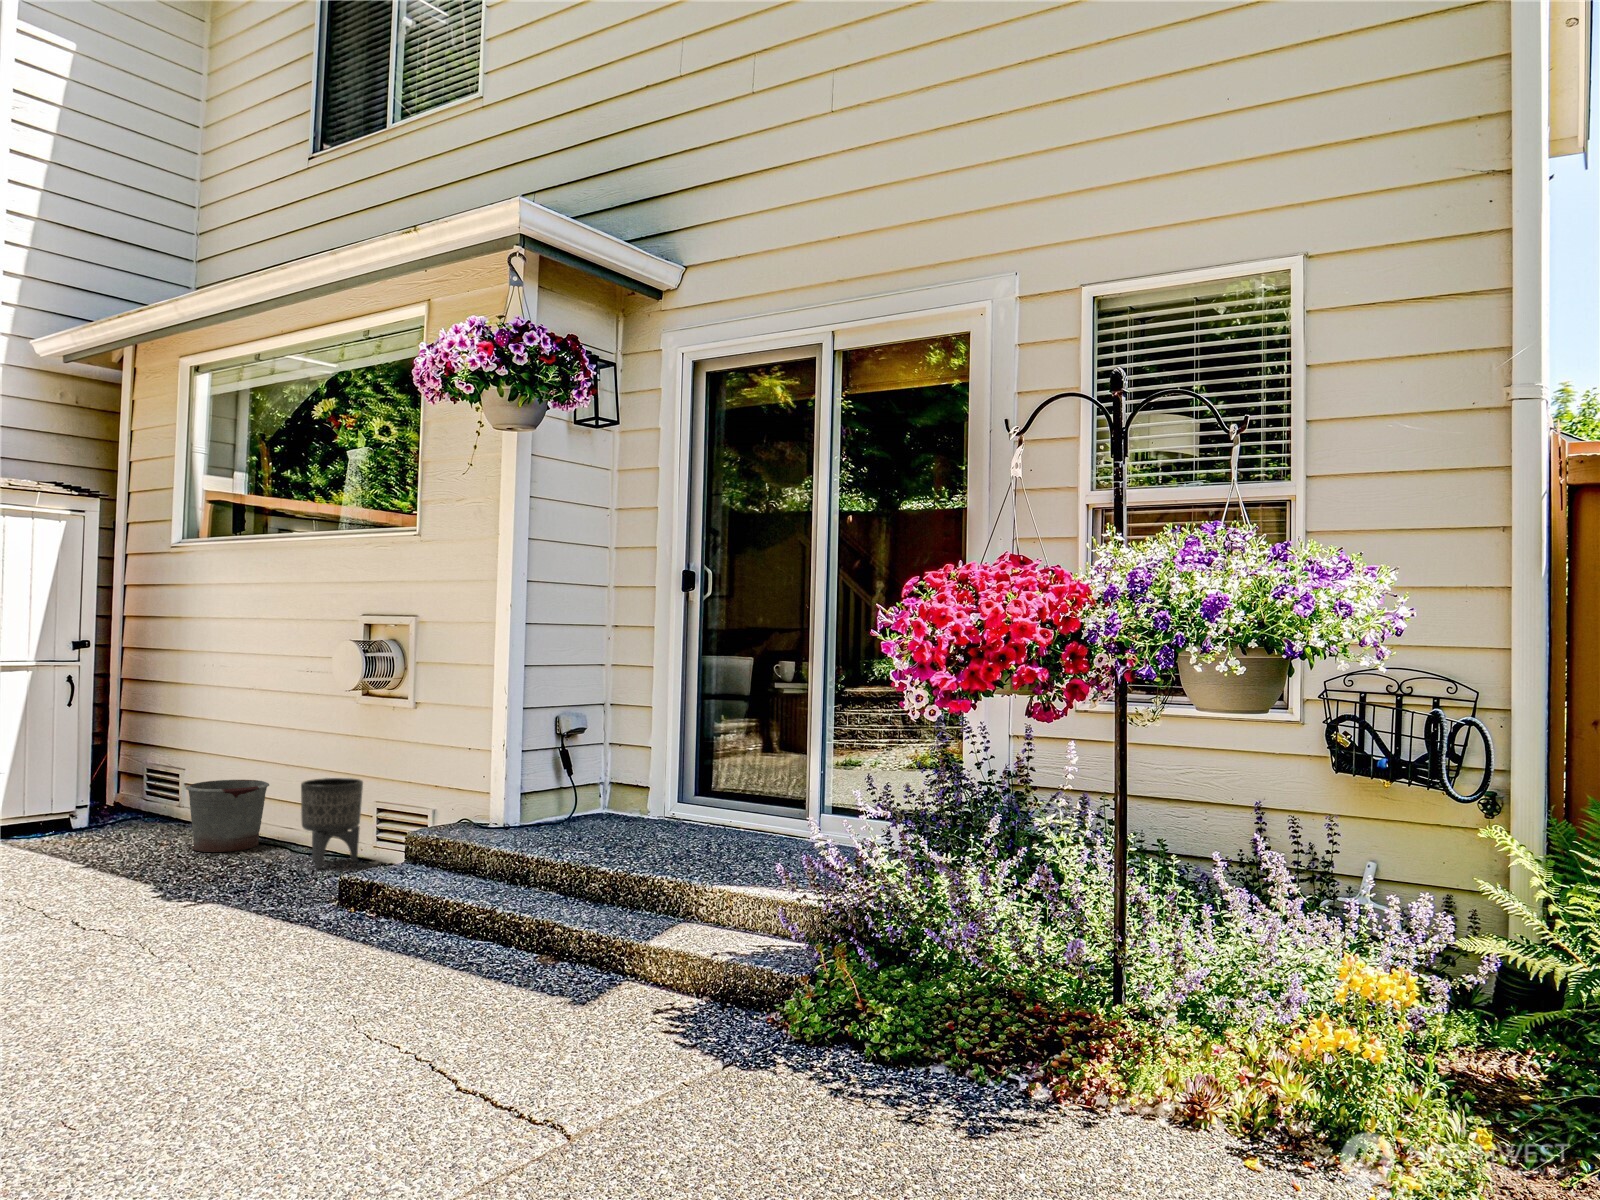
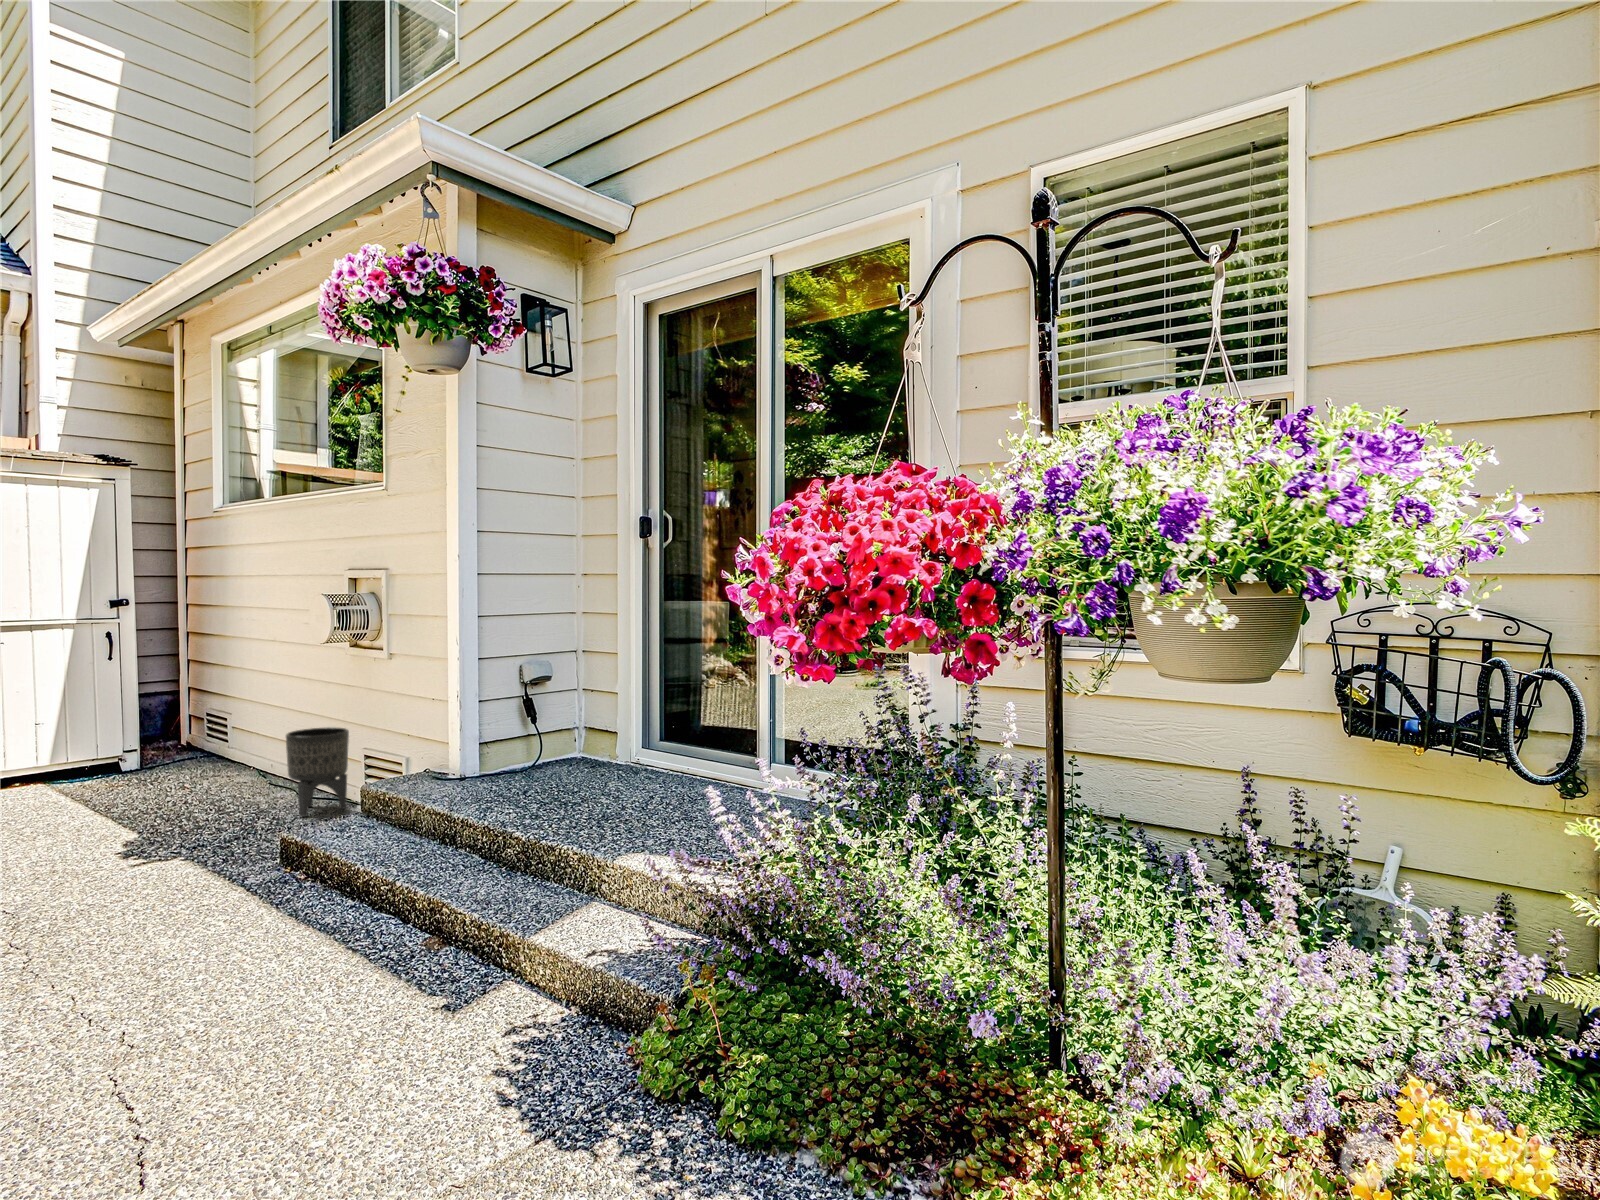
bucket: present [186,780,269,852] -> none [198,727,282,797]

